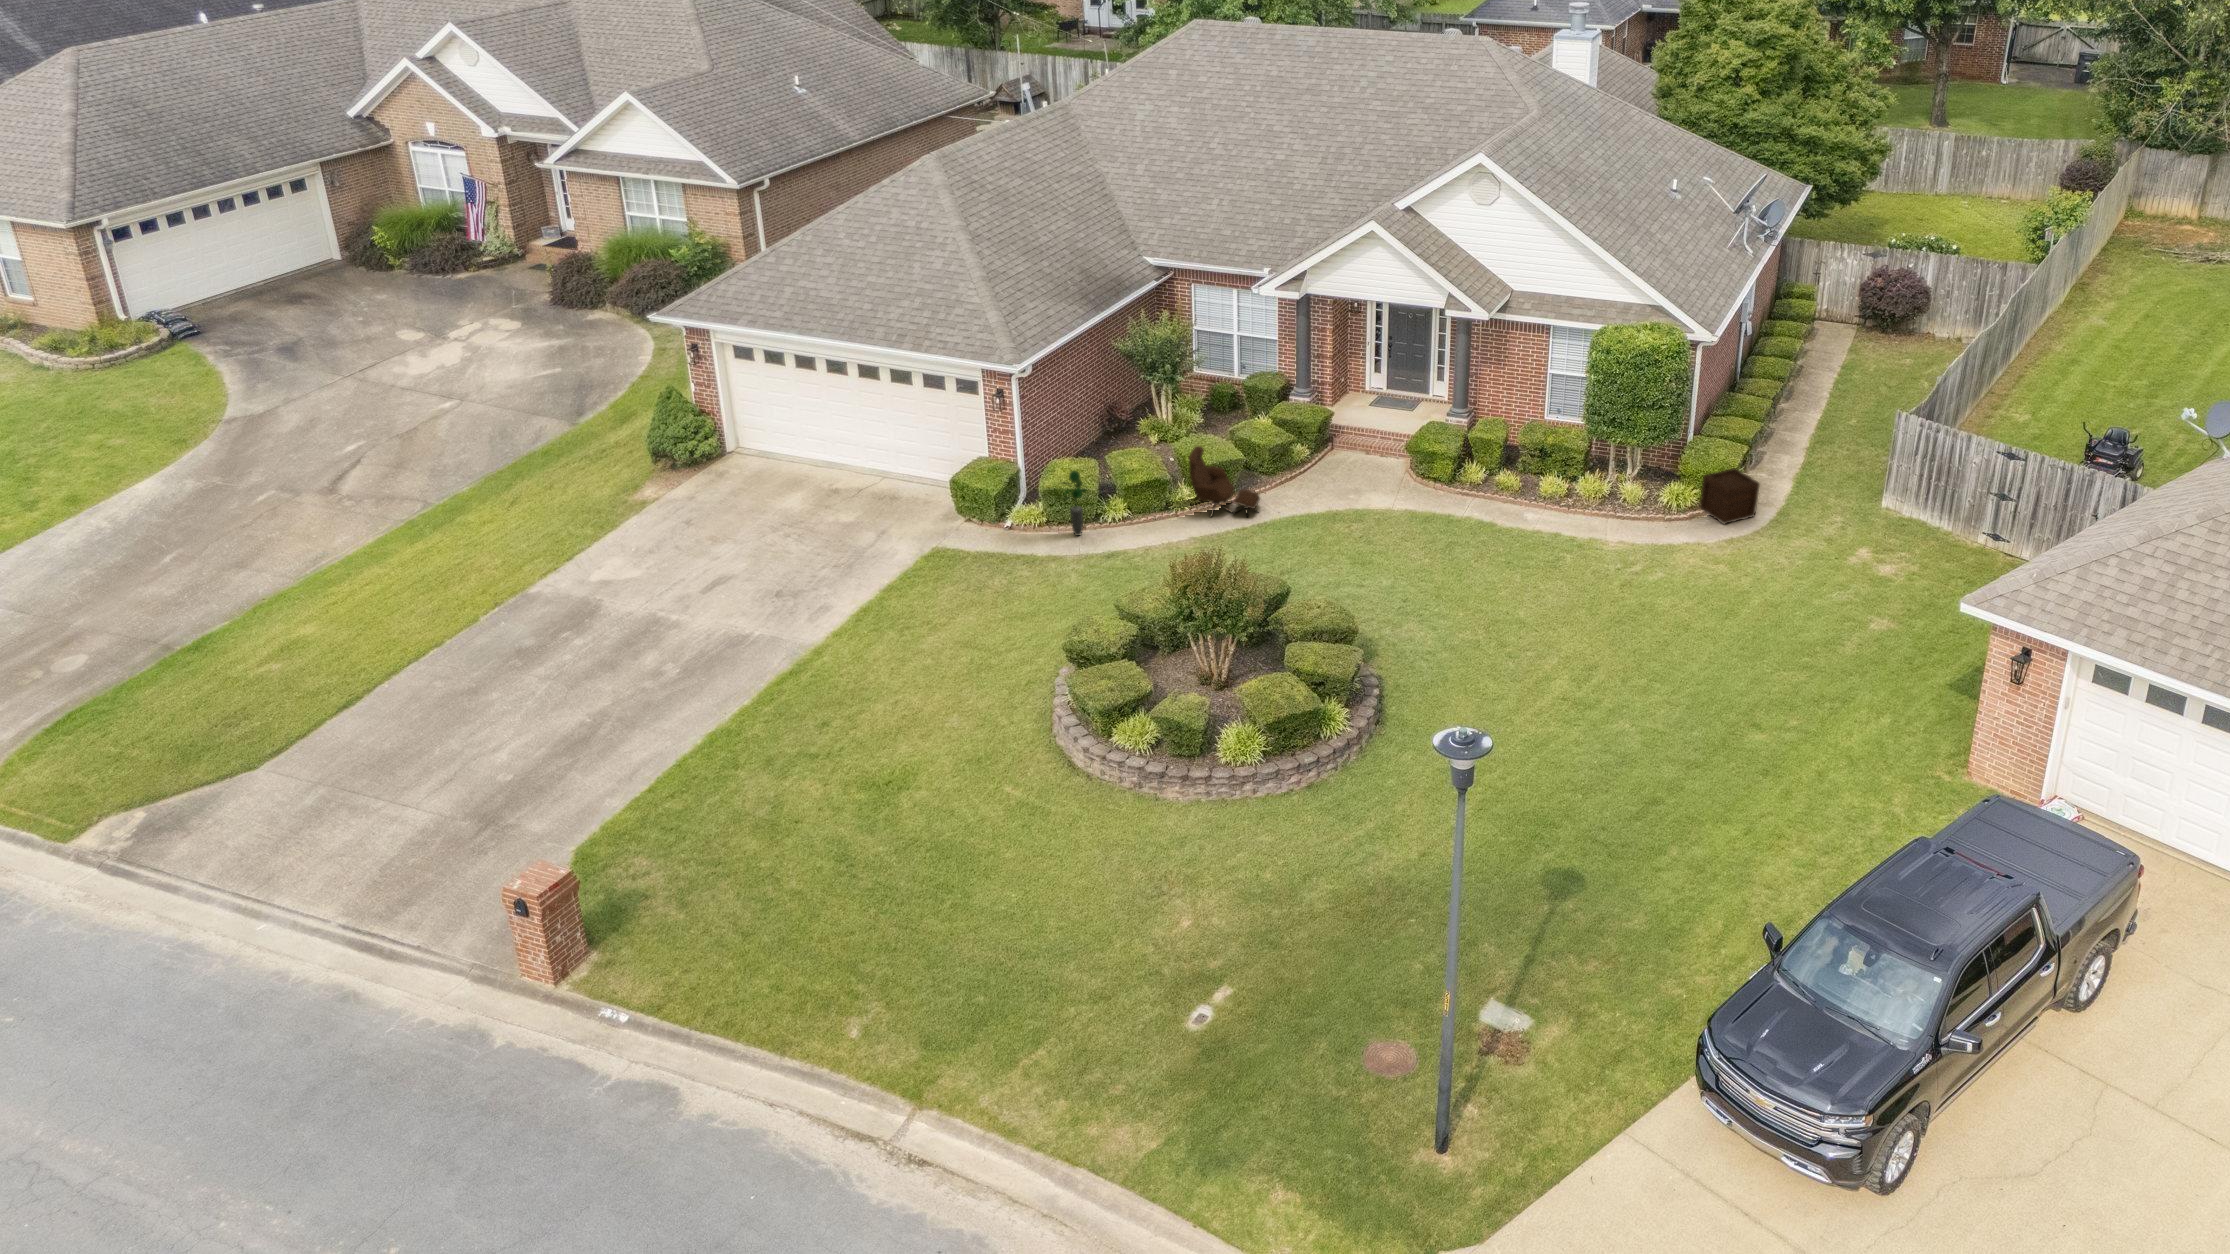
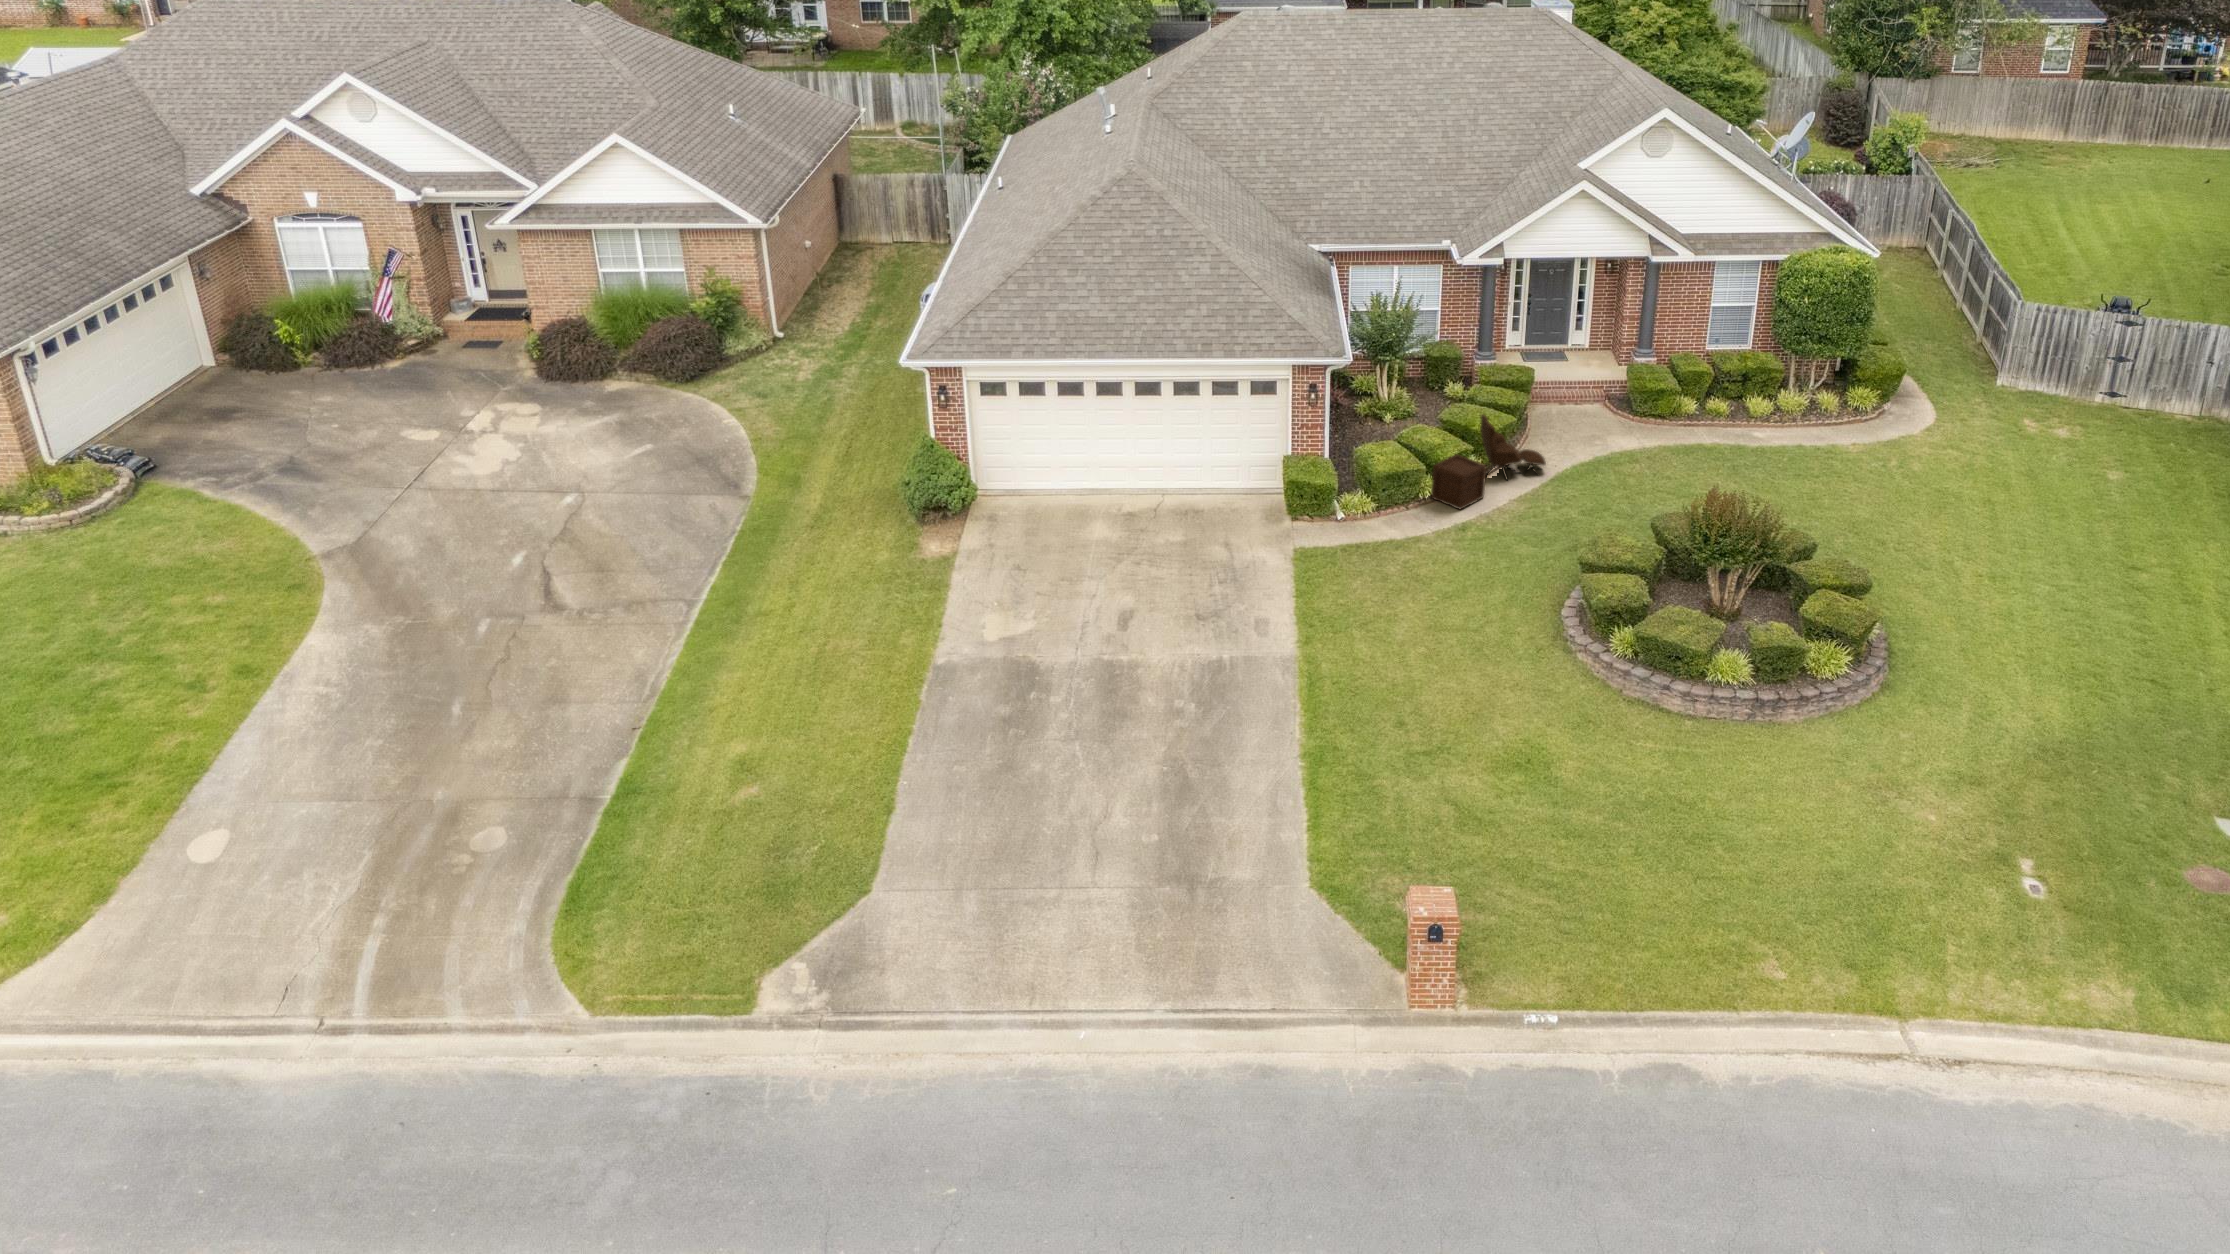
wooden crate: present [1700,468,1760,524] -> present [1431,454,1487,509]
potted plant: present [1063,470,1086,536] -> none [1401,453,1428,517]

